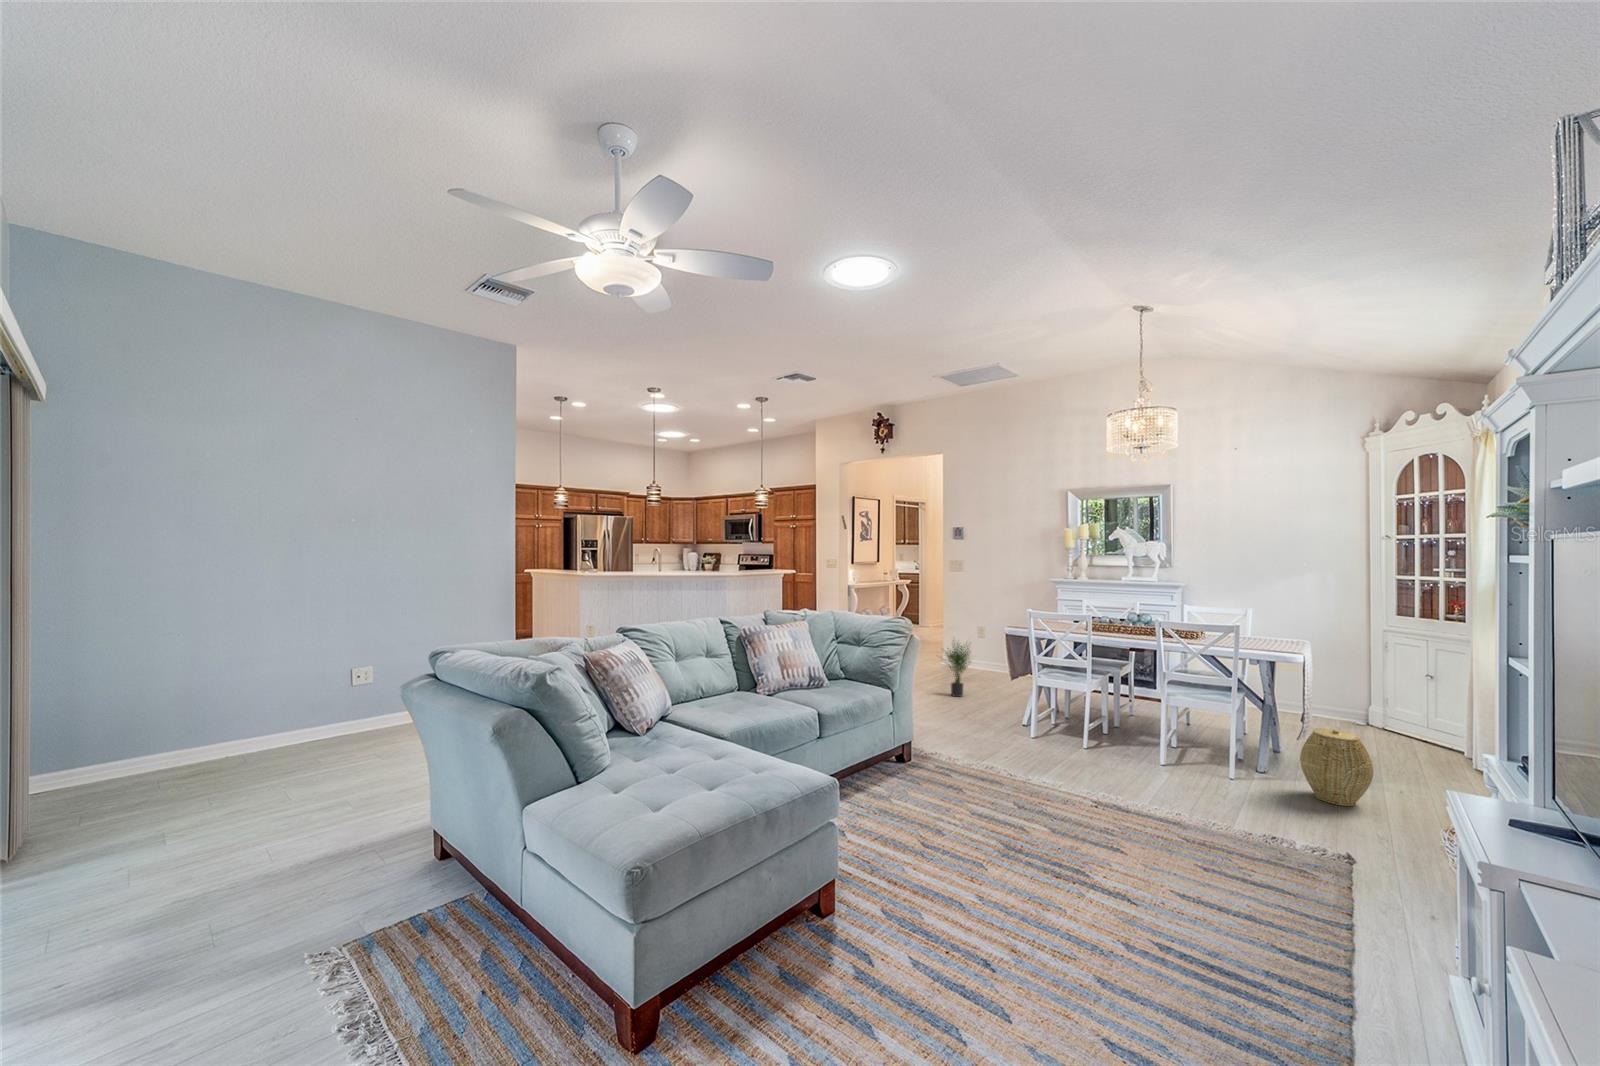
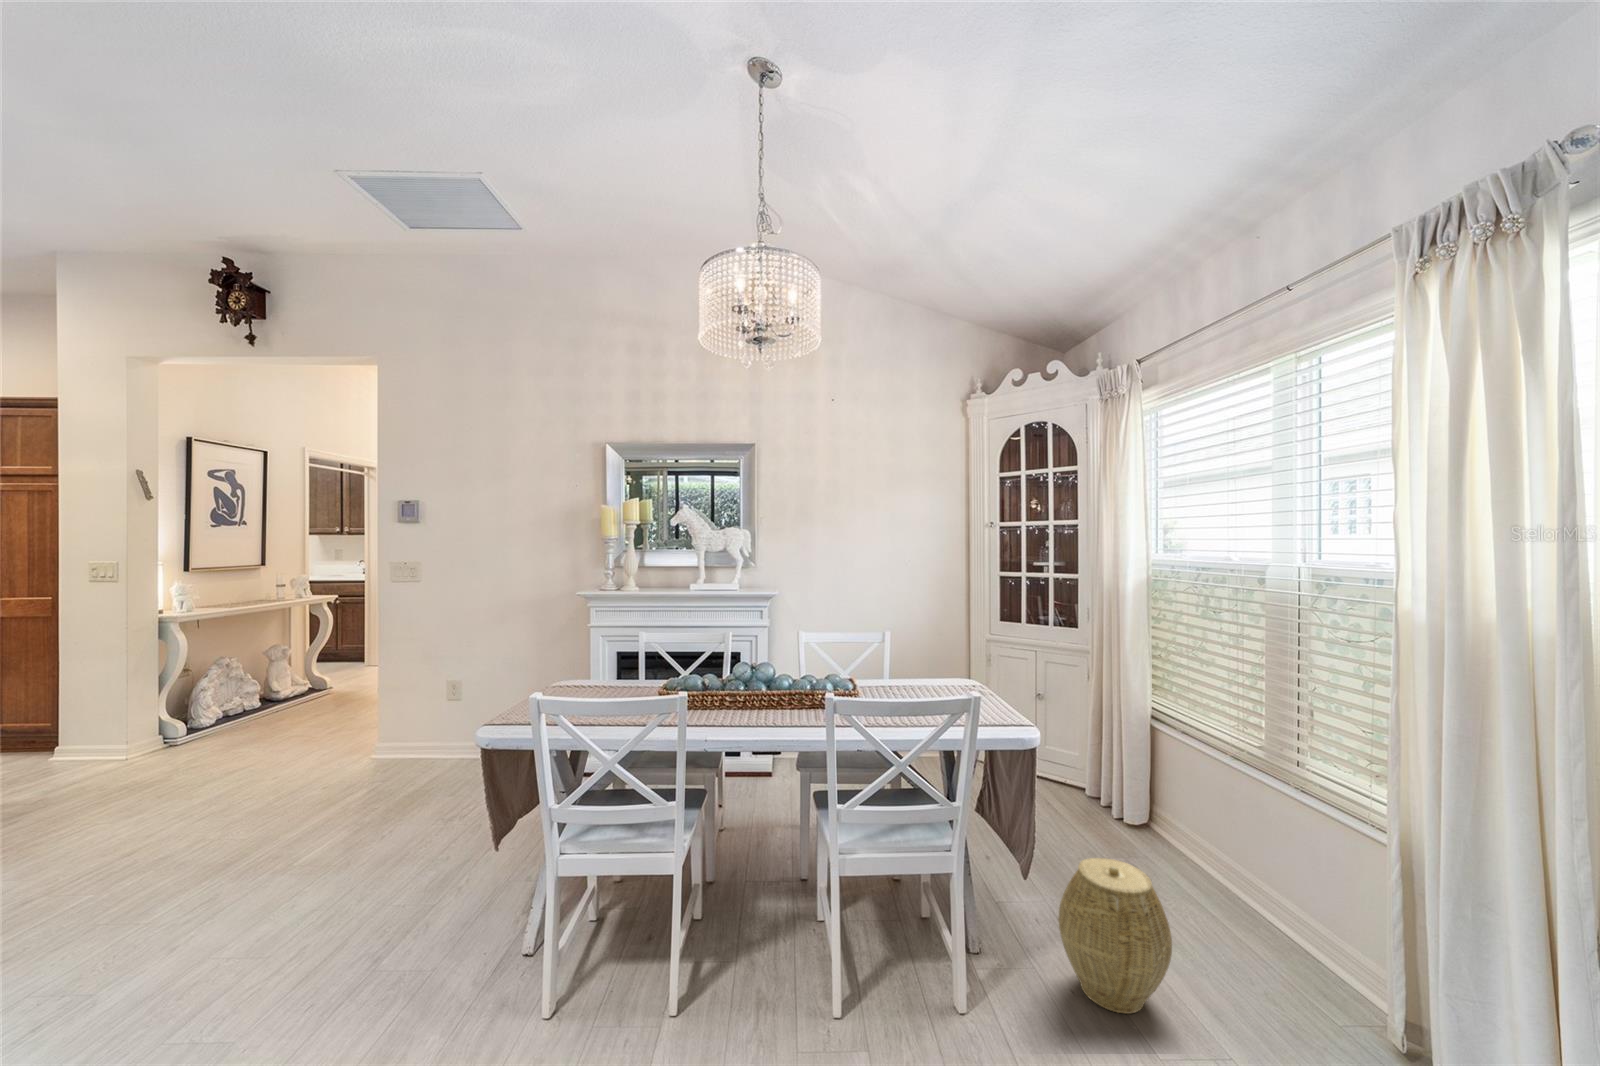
potted plant: present [946,640,970,697] -> none [316,729,431,868]

